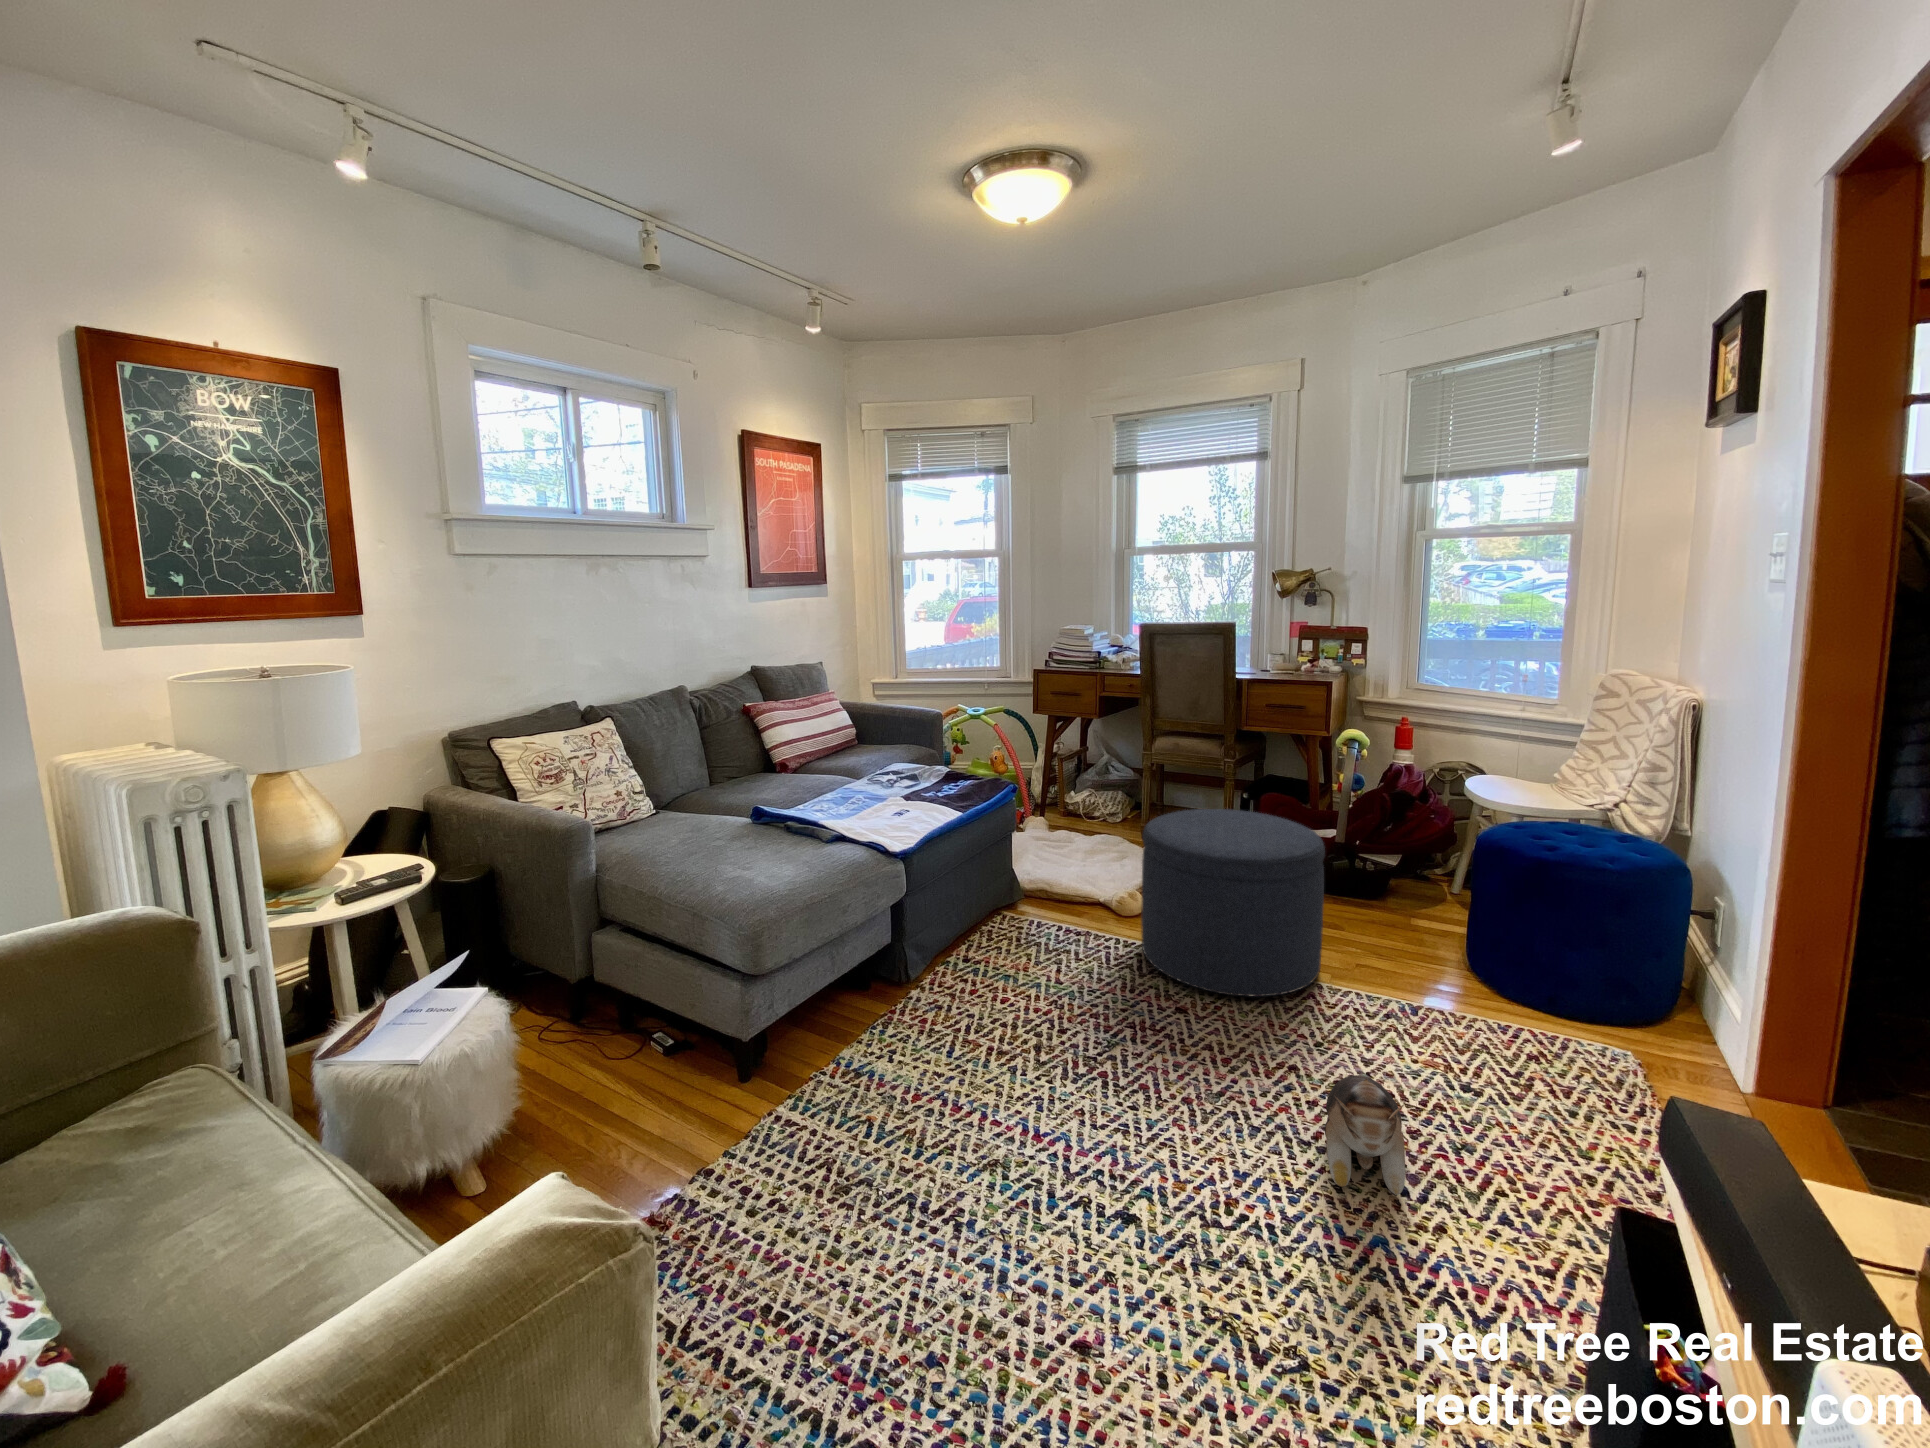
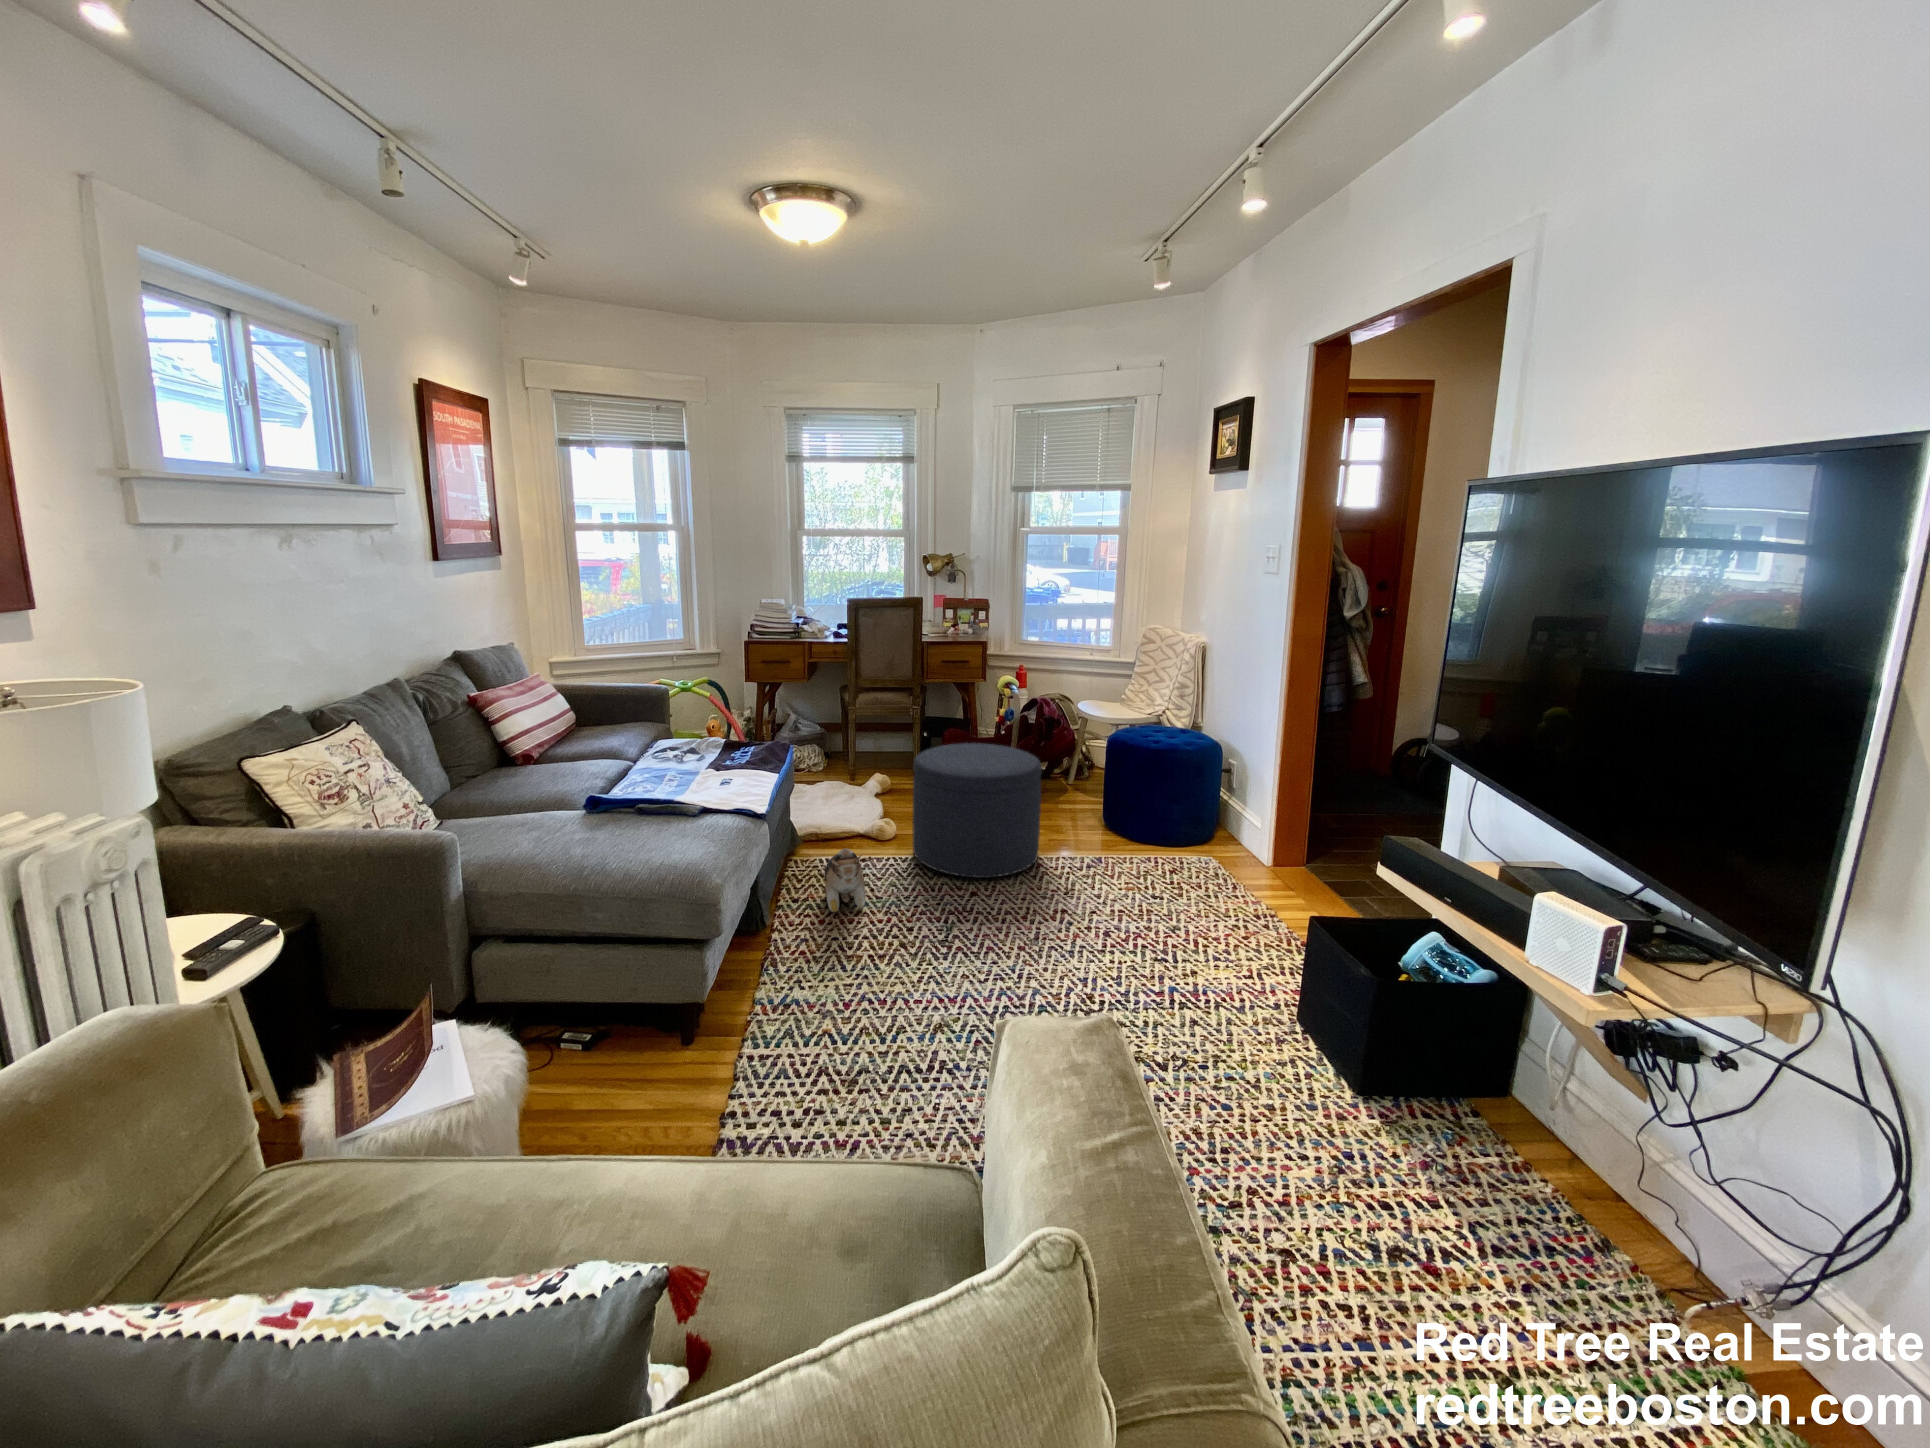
plush toy: present [1325,1075,1405,1195] -> present [824,848,865,912]

